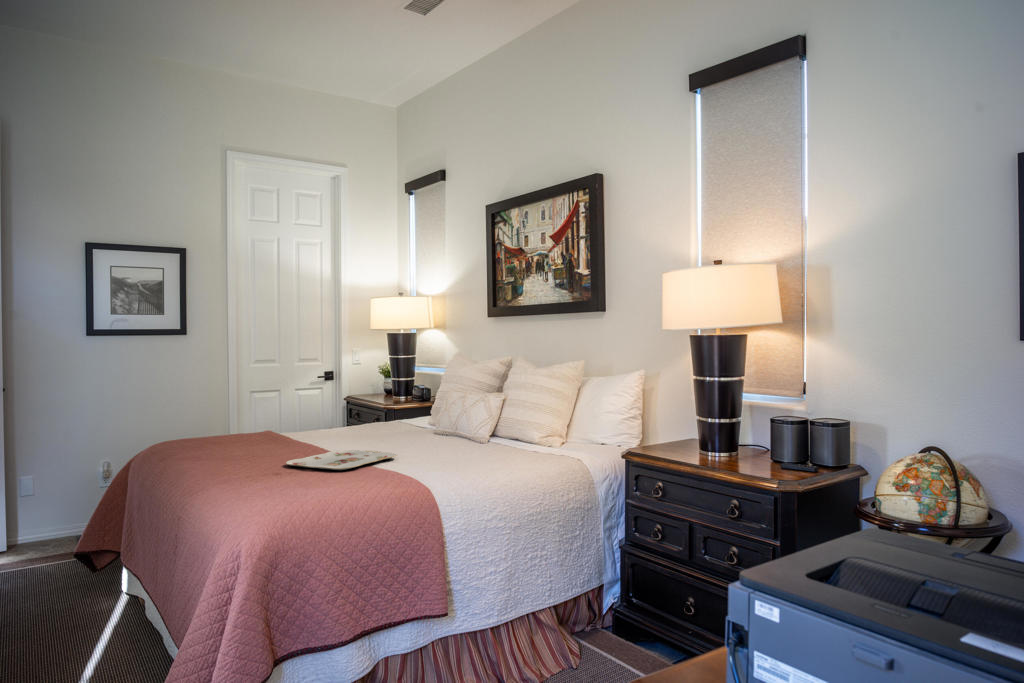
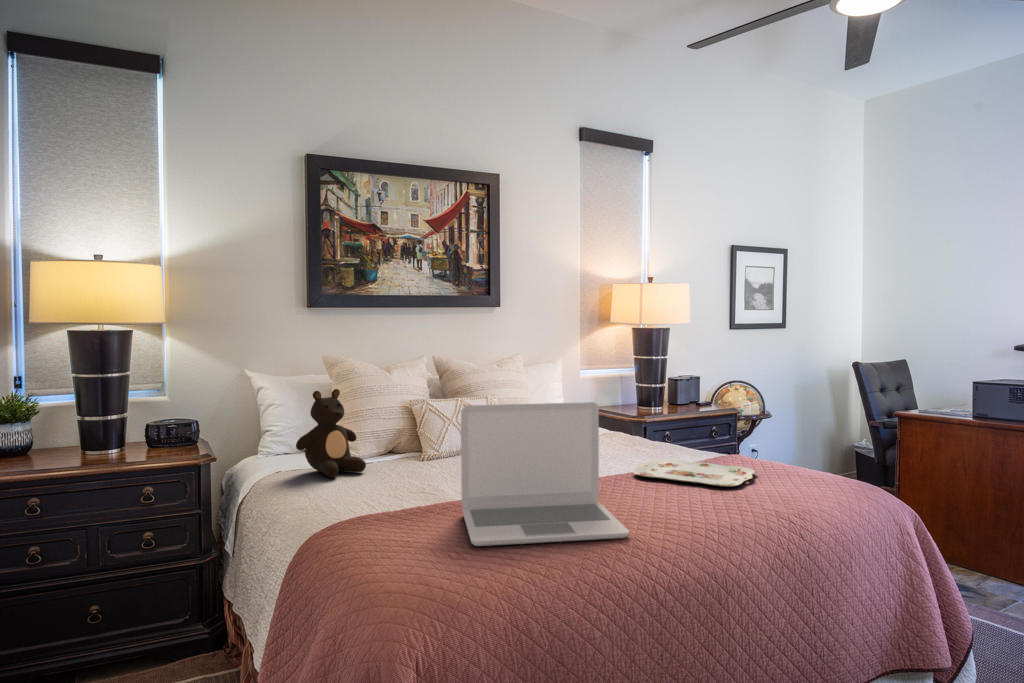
teddy bear: none [366,371,409,426] -> present [296,389,366,478]
laptop: none [186,375,267,452] -> present [461,402,629,546]

